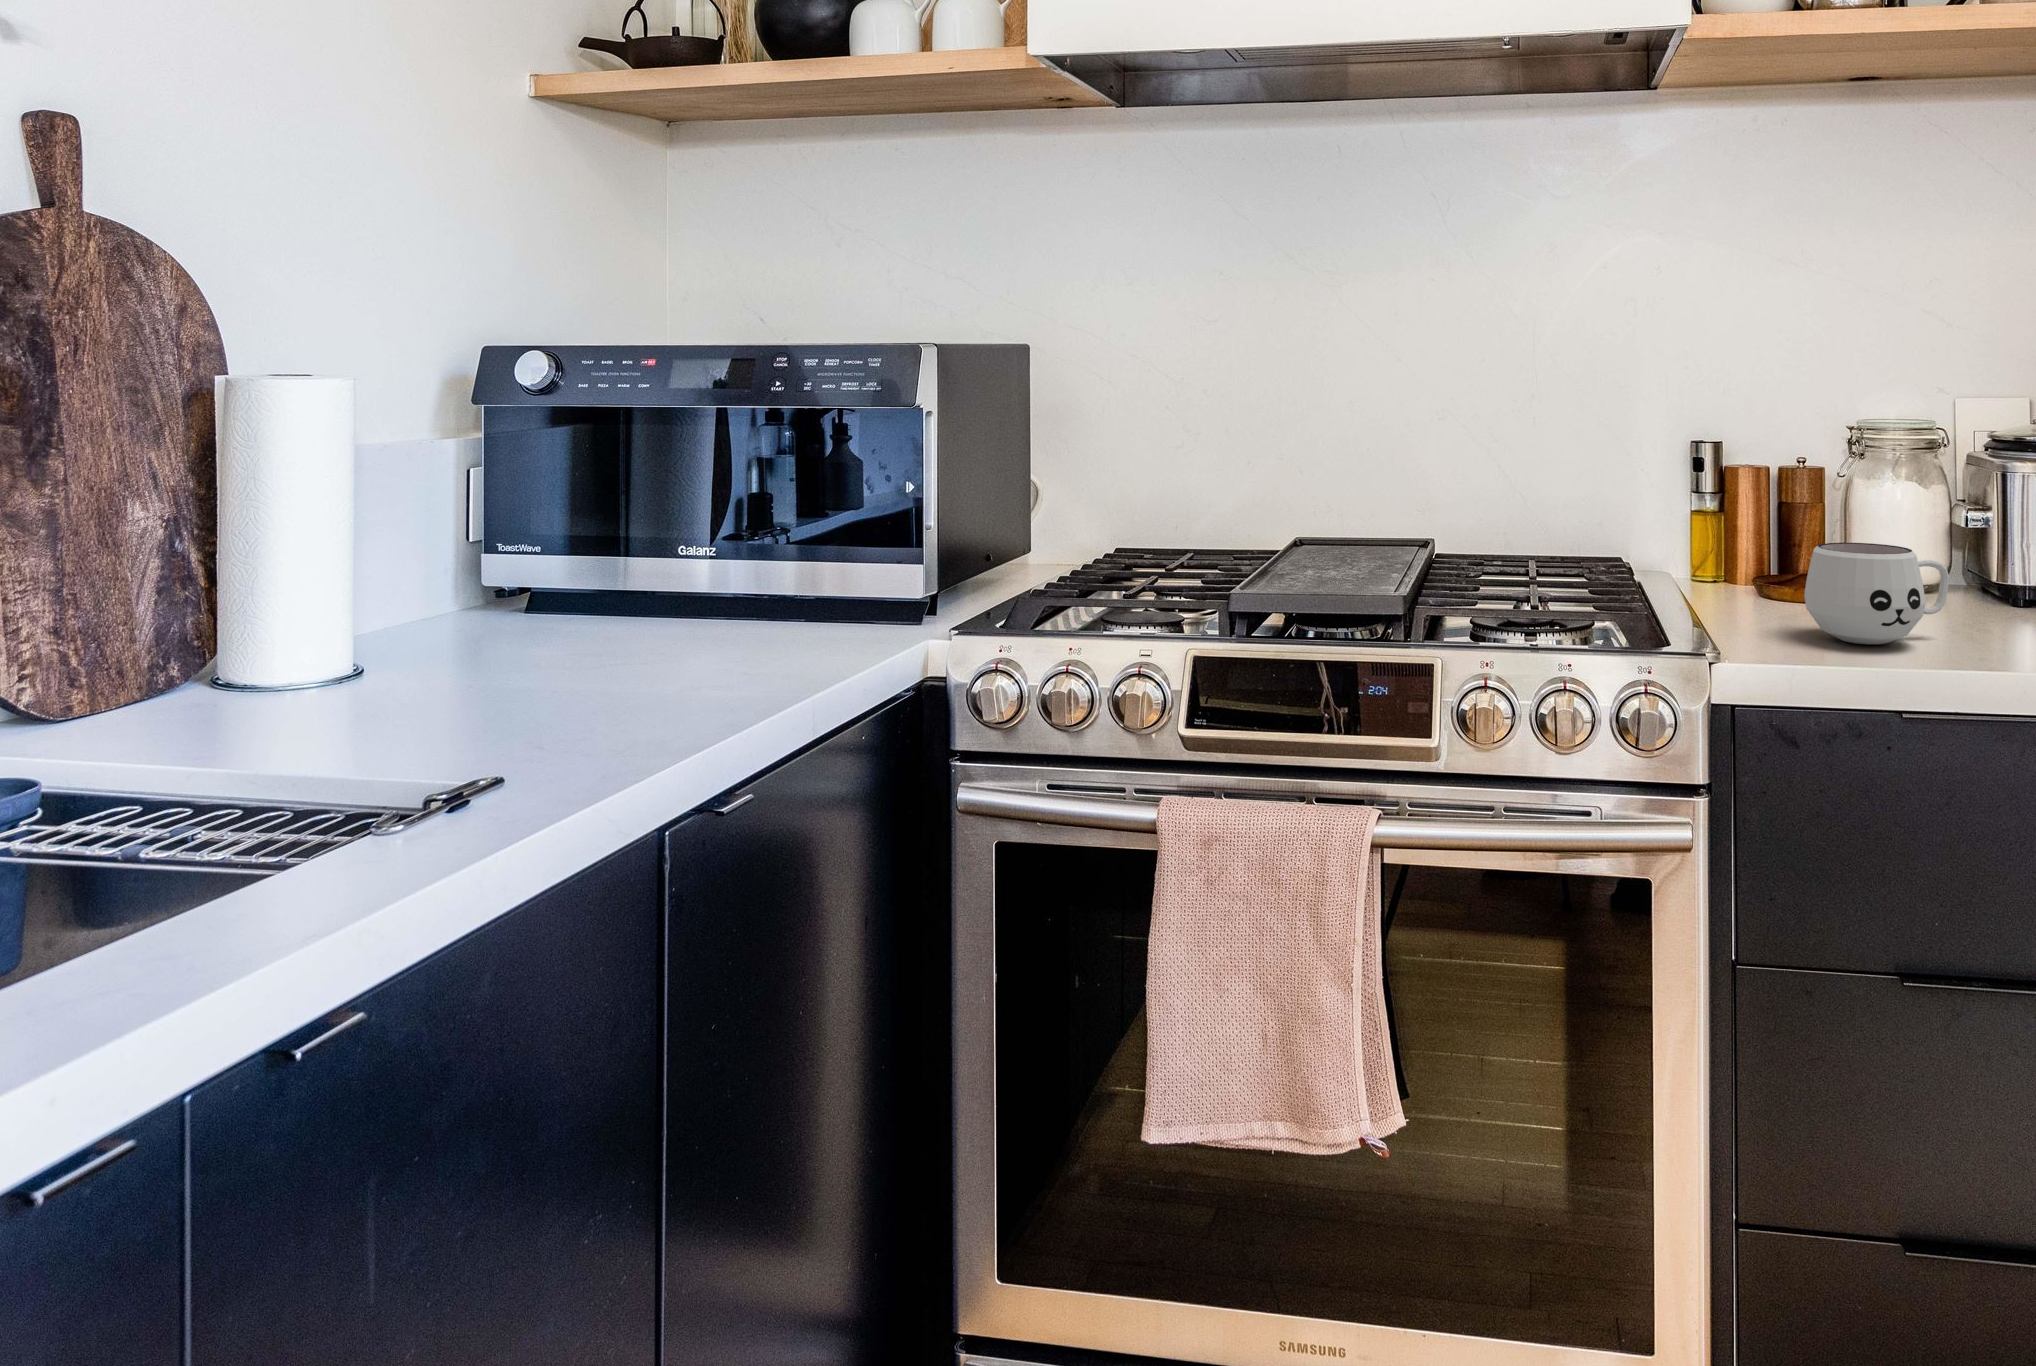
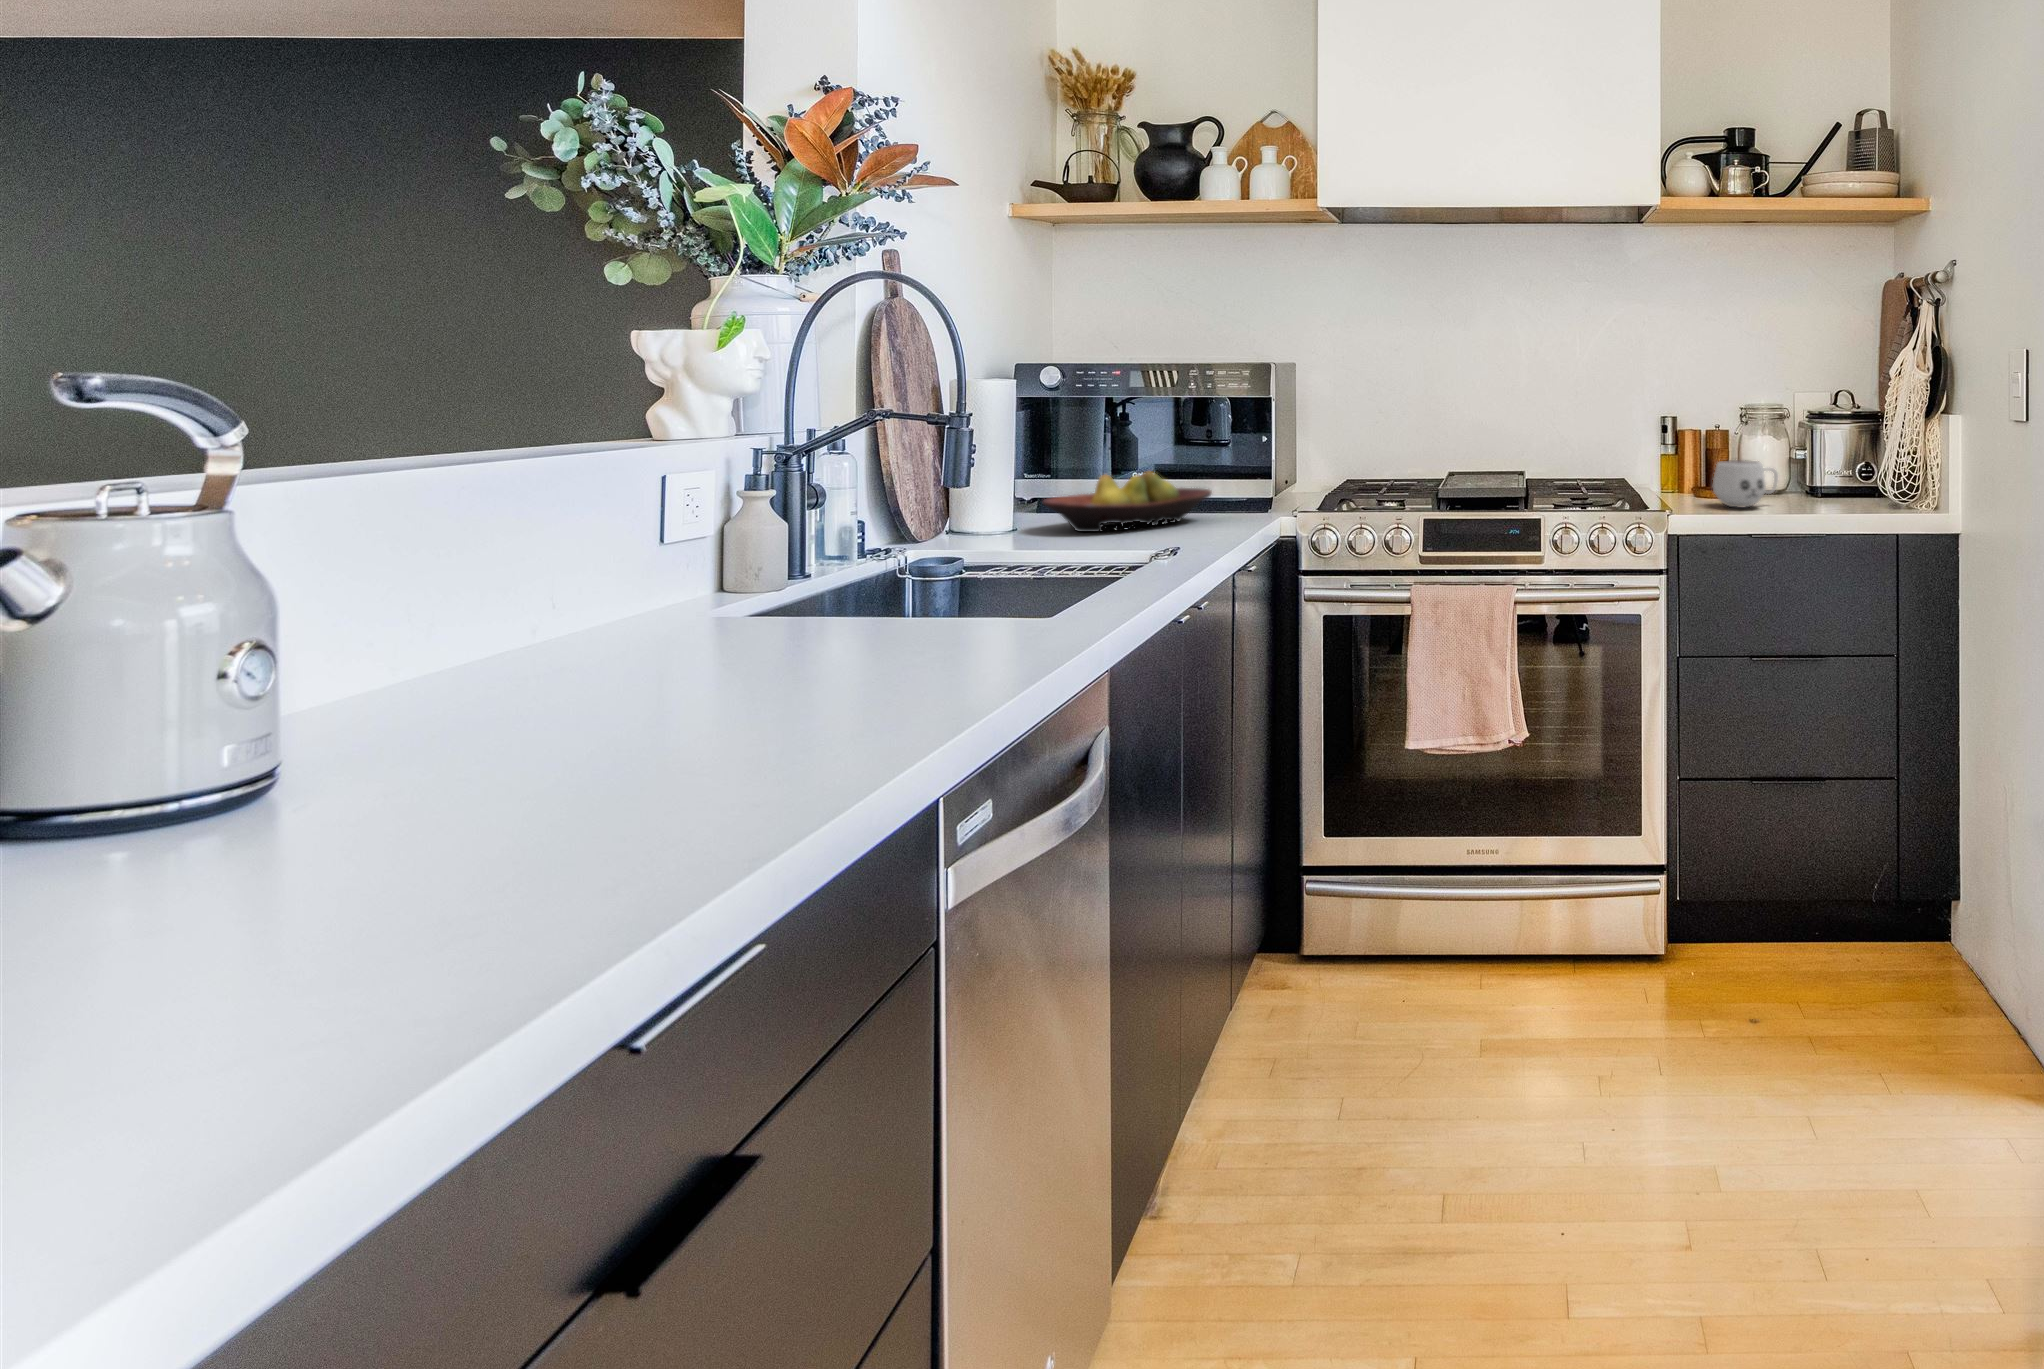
fruit bowl: none [474,545,820,668] -> present [1043,471,1211,532]

